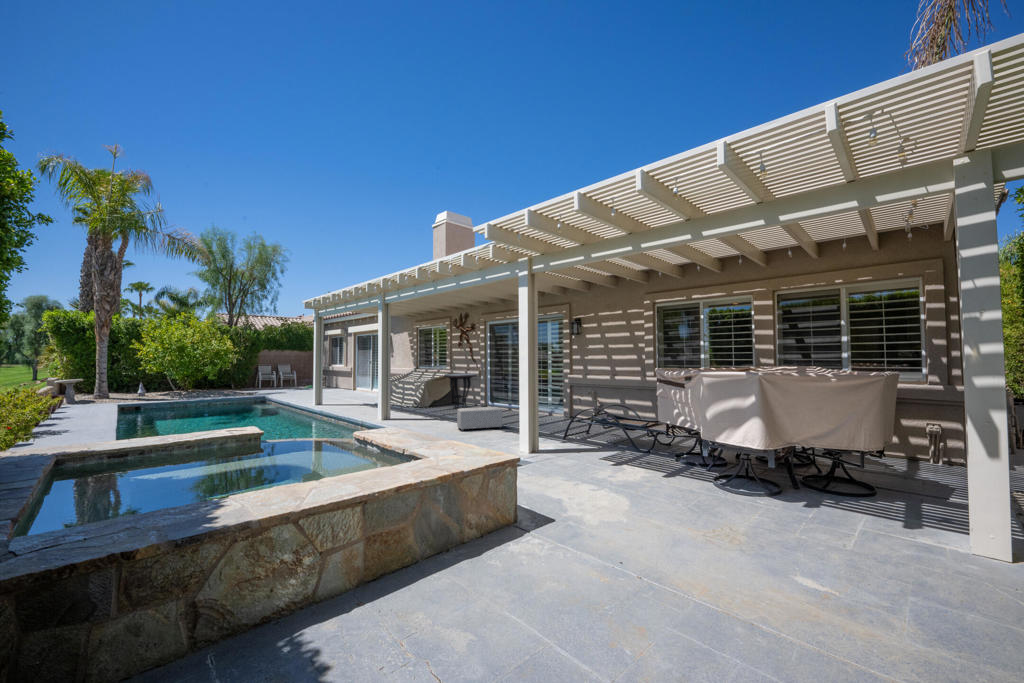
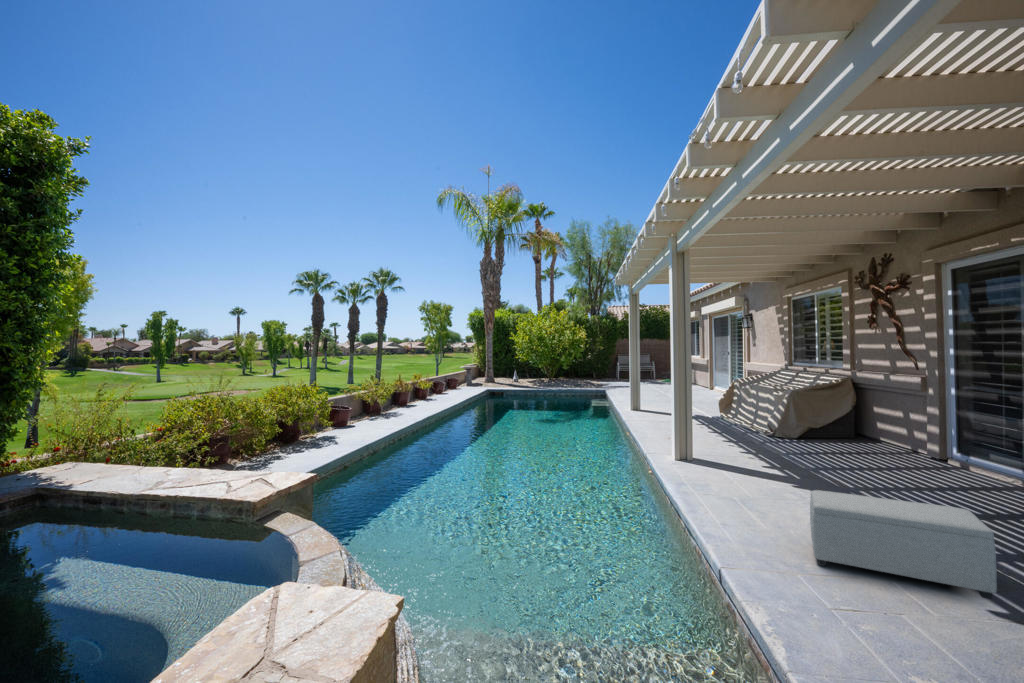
side table: present [444,374,477,408] -> none [826,380,917,457]

